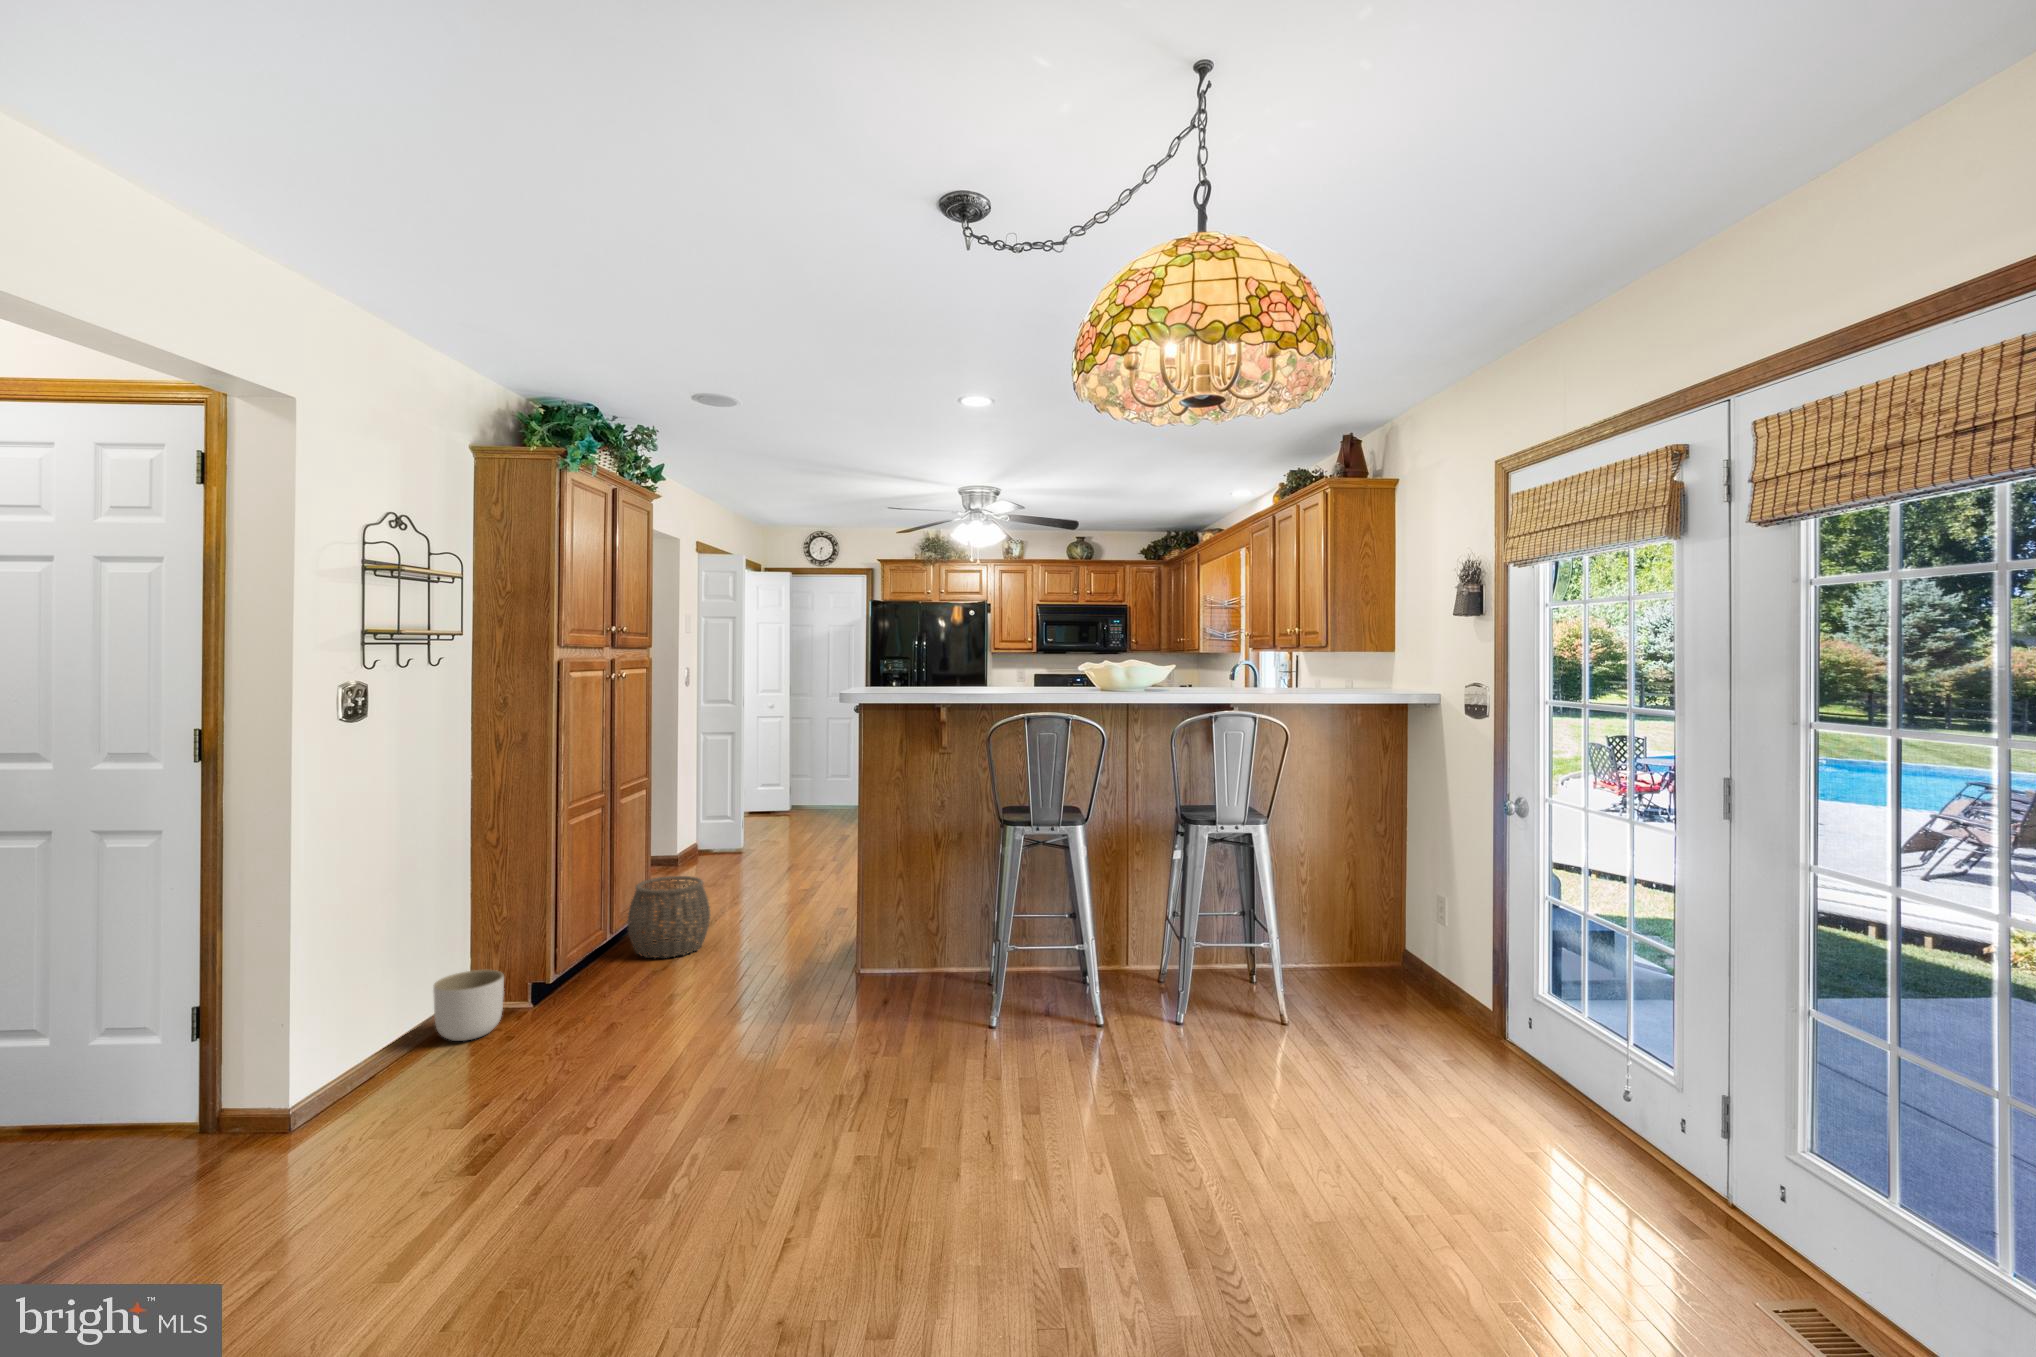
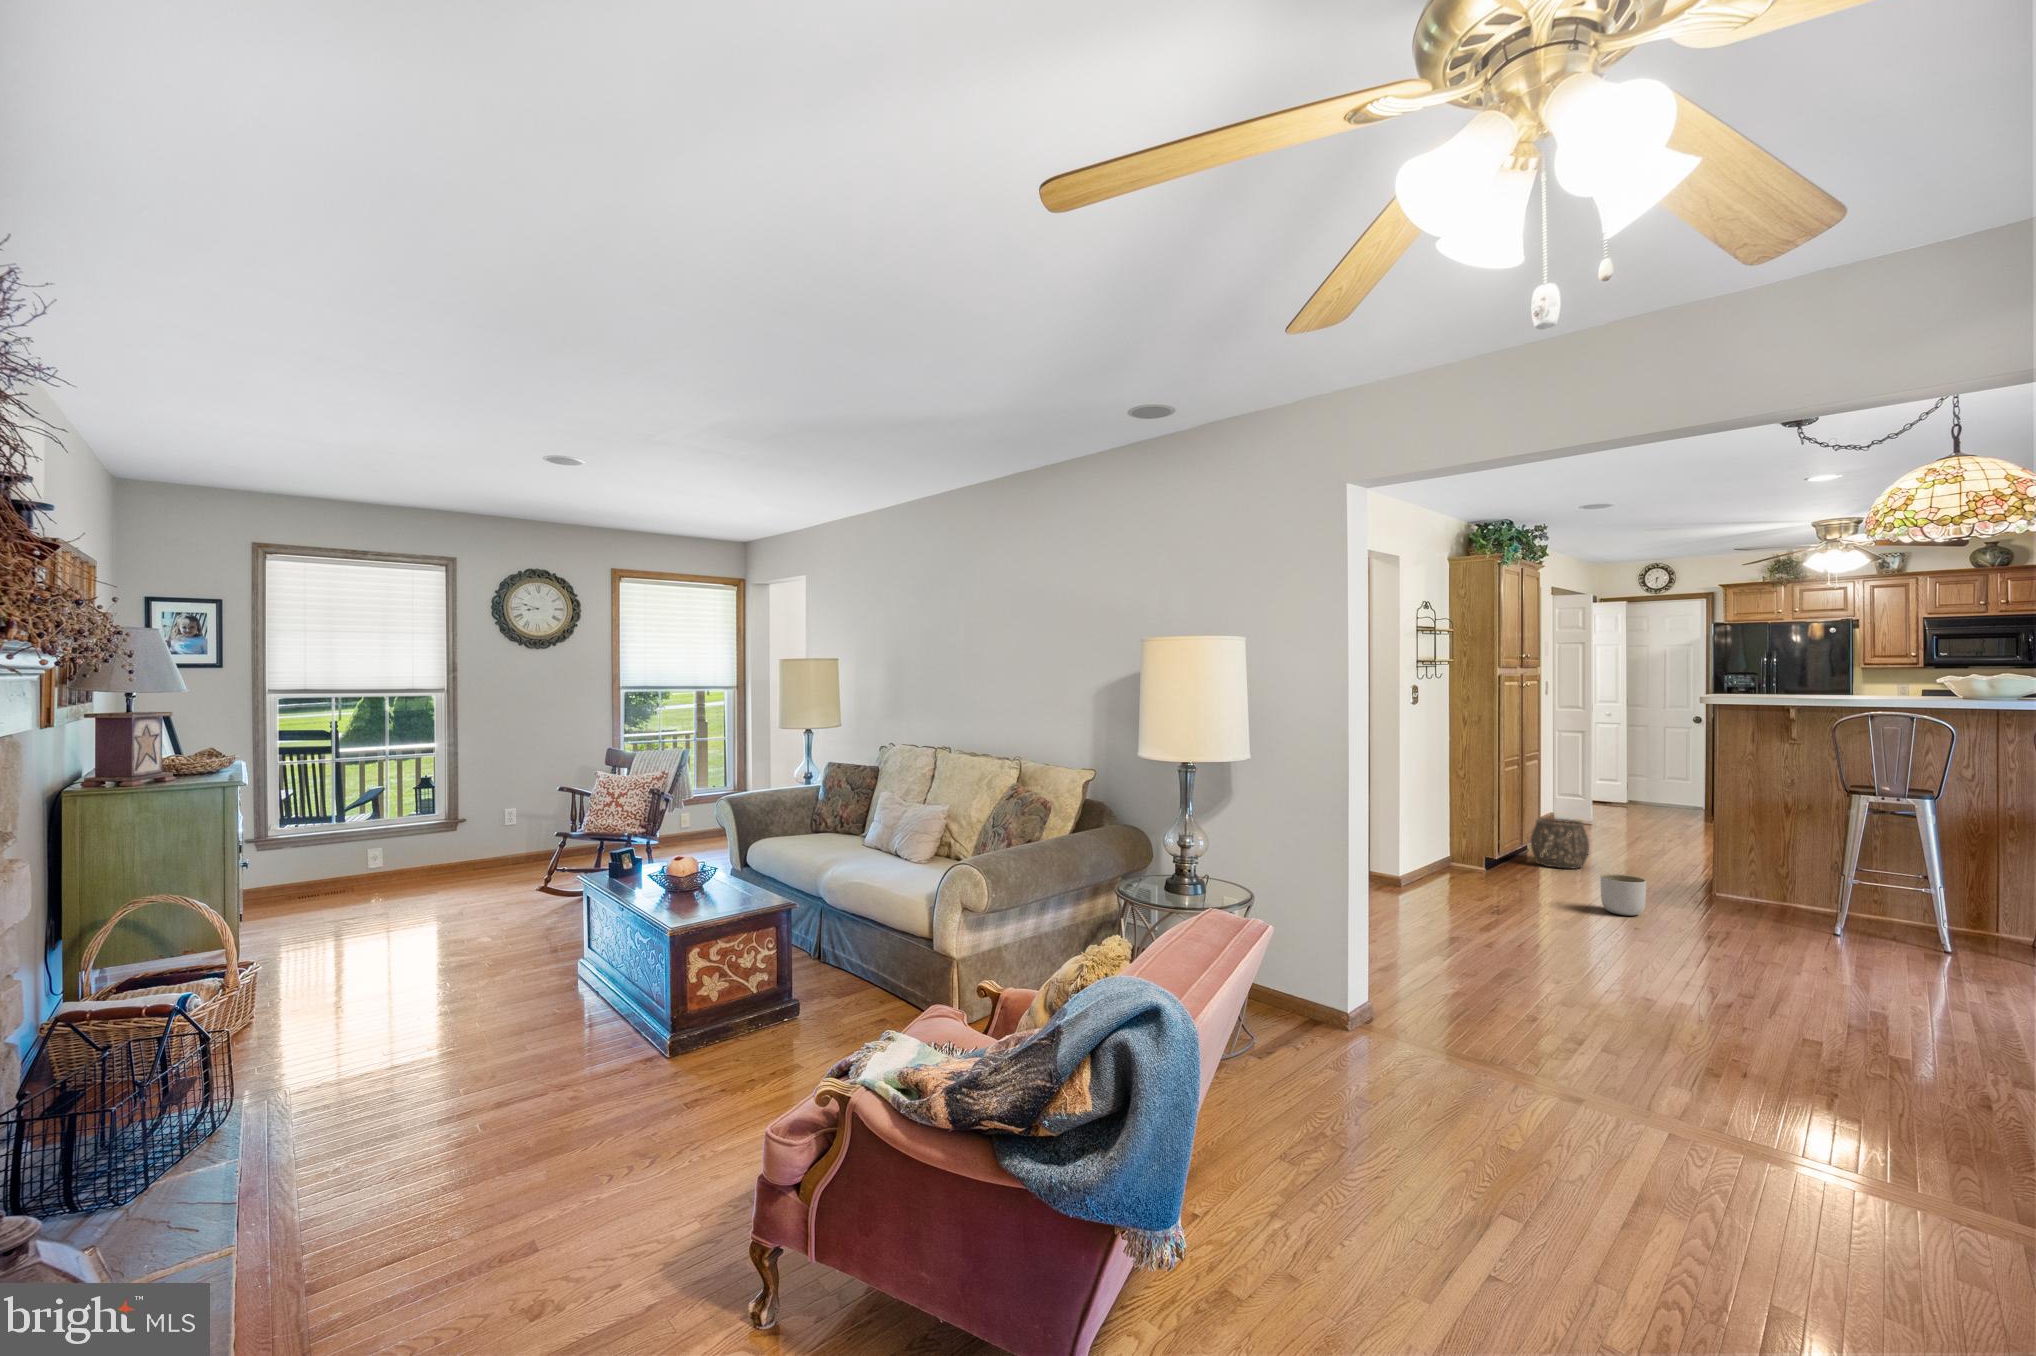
planter: present [433,970,504,1041] -> present [1600,874,1646,916]

